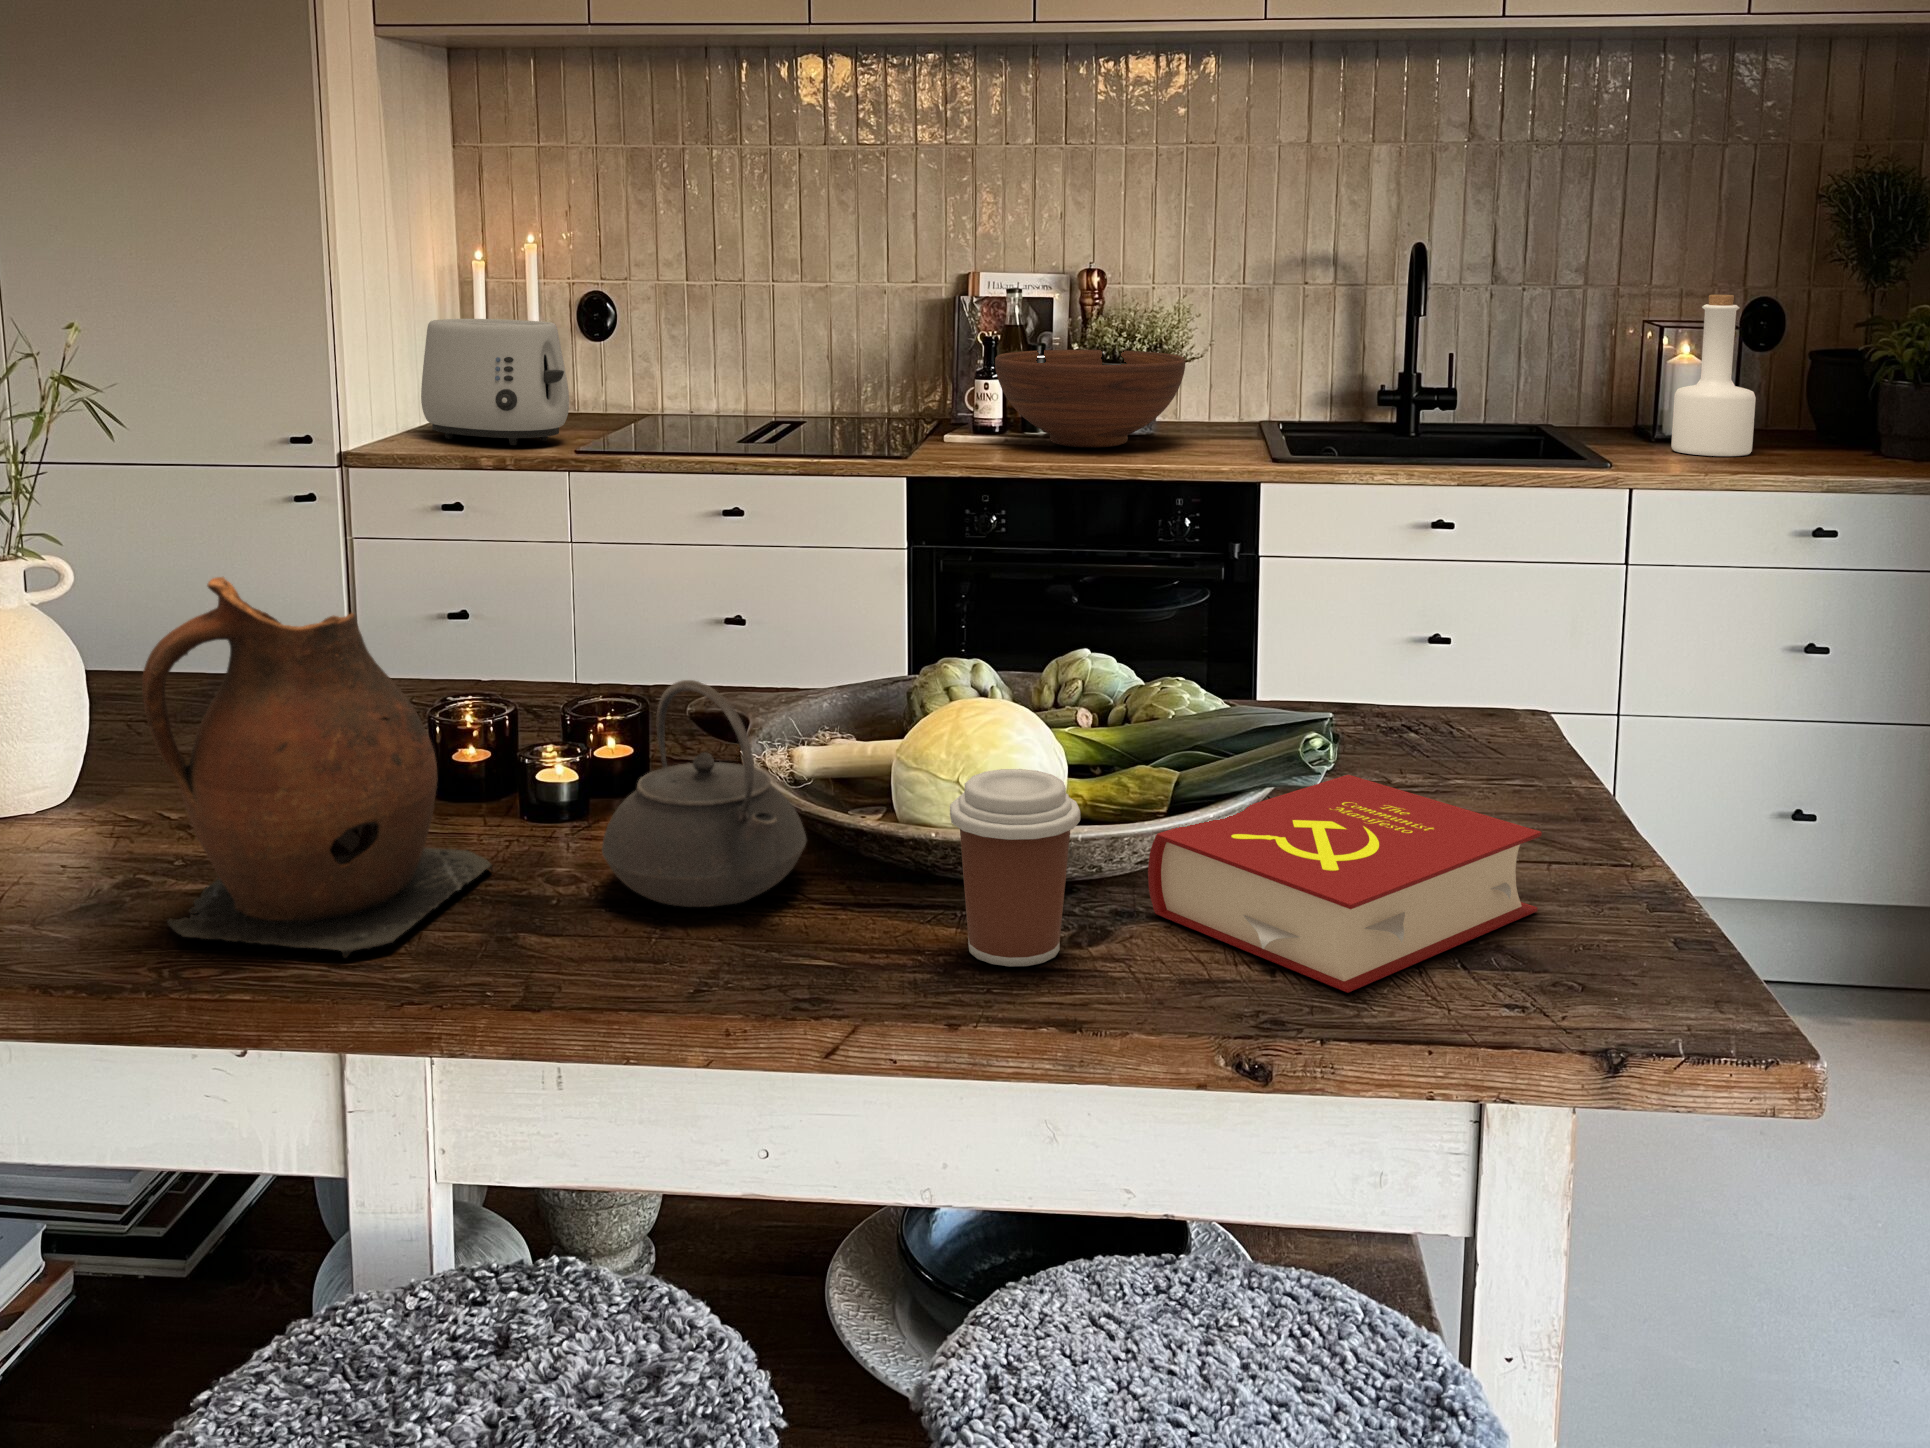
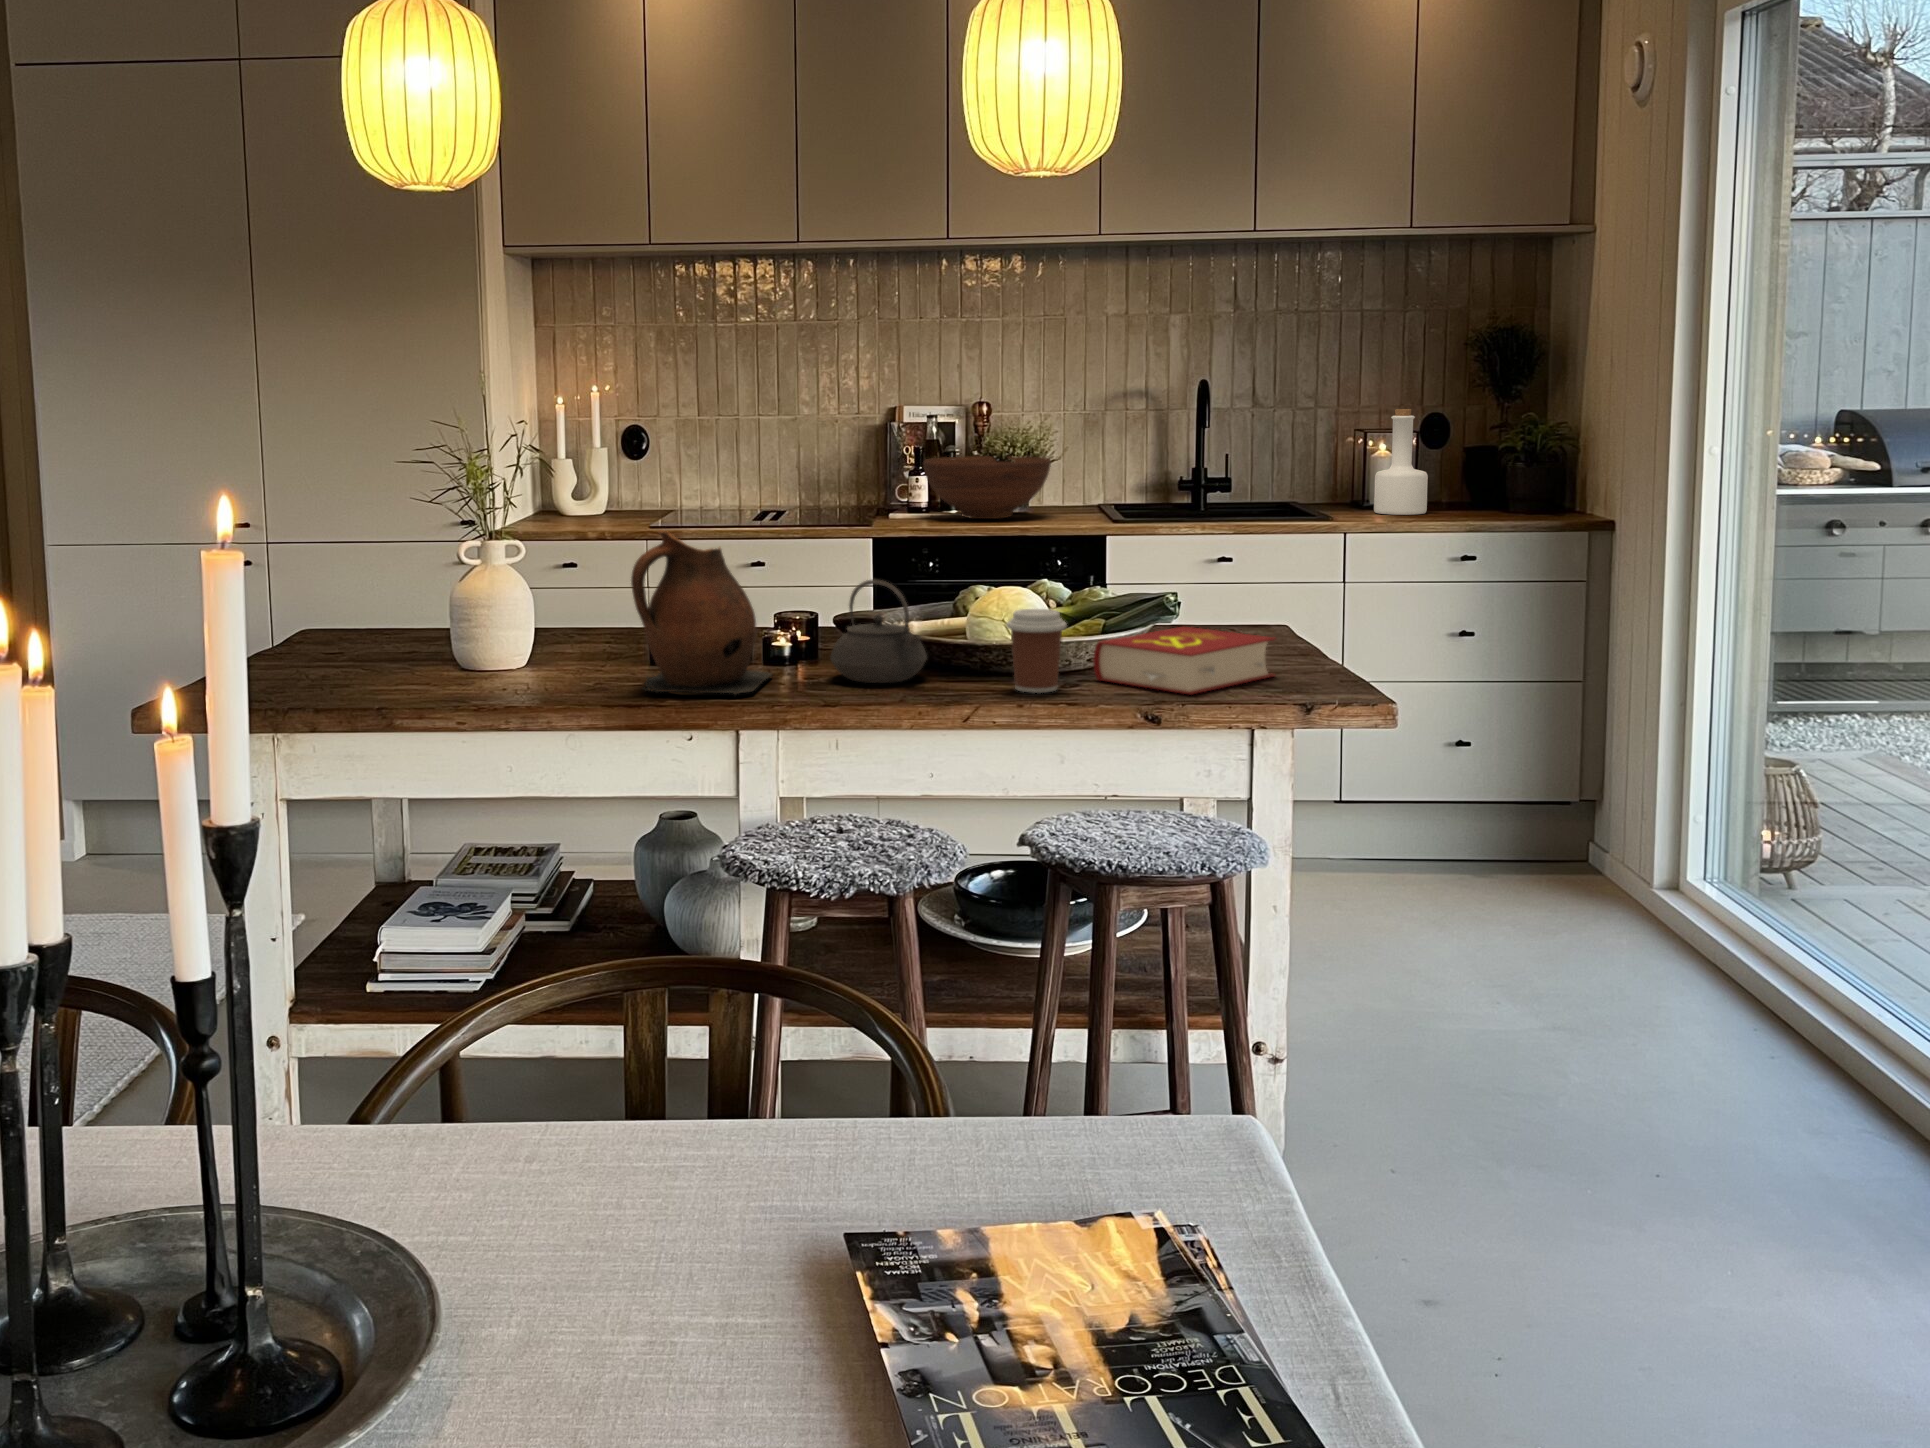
toaster: present [421,319,569,445] -> none [537,443,639,525]

